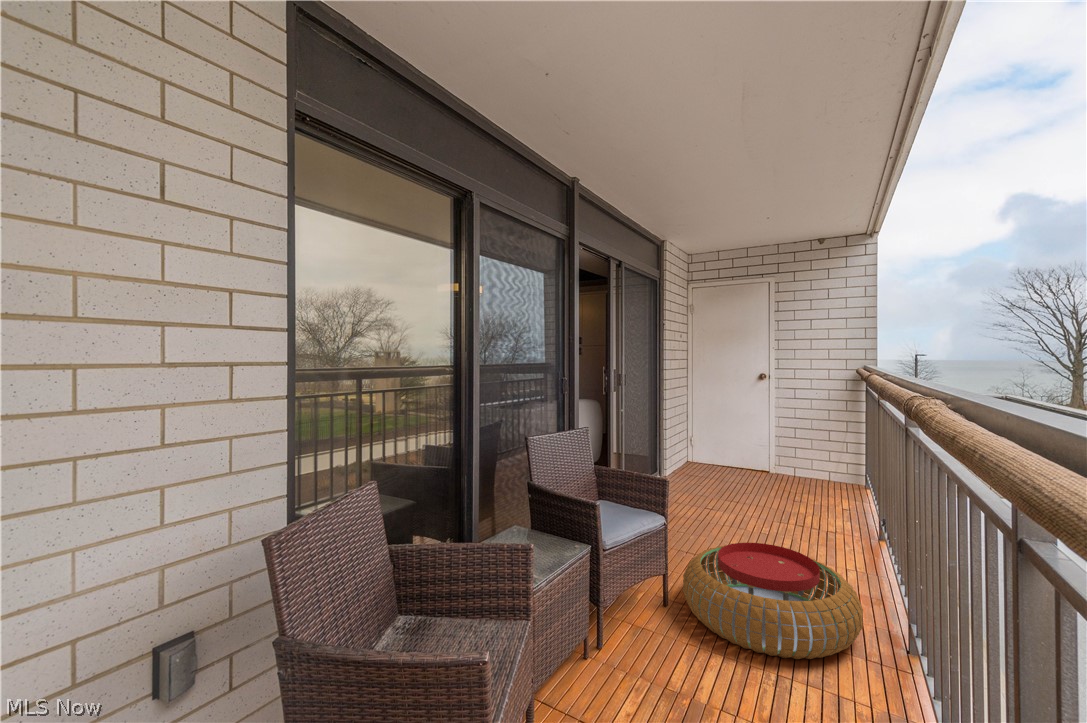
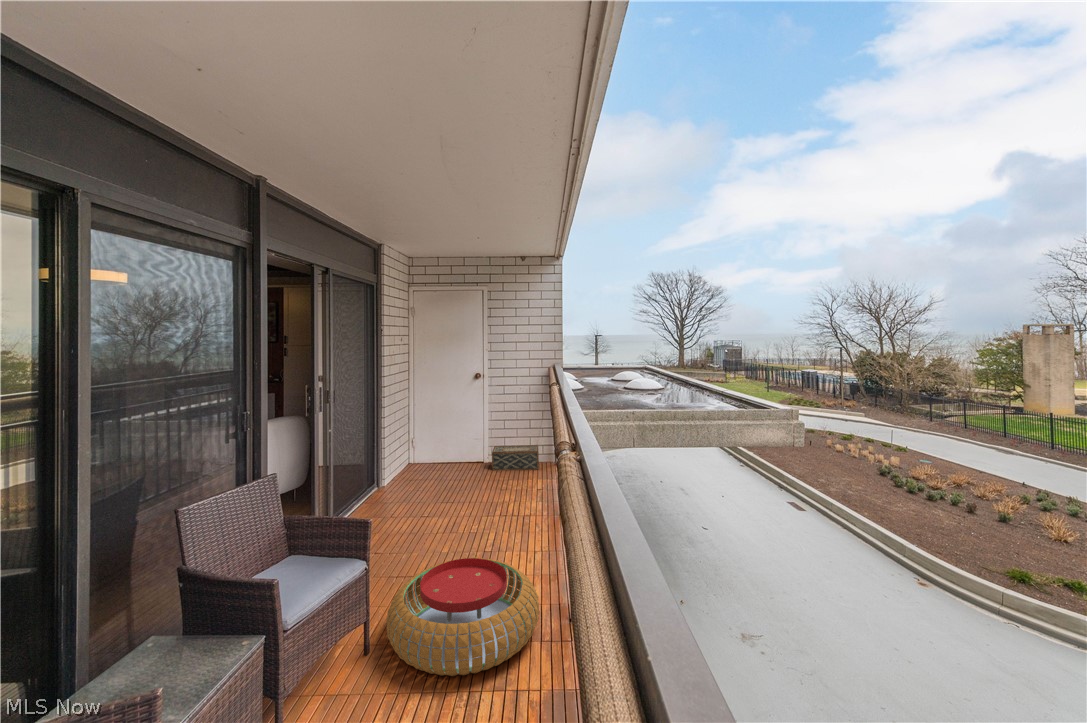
woven basket: none [780,457,842,490] -> present [492,445,539,470]

